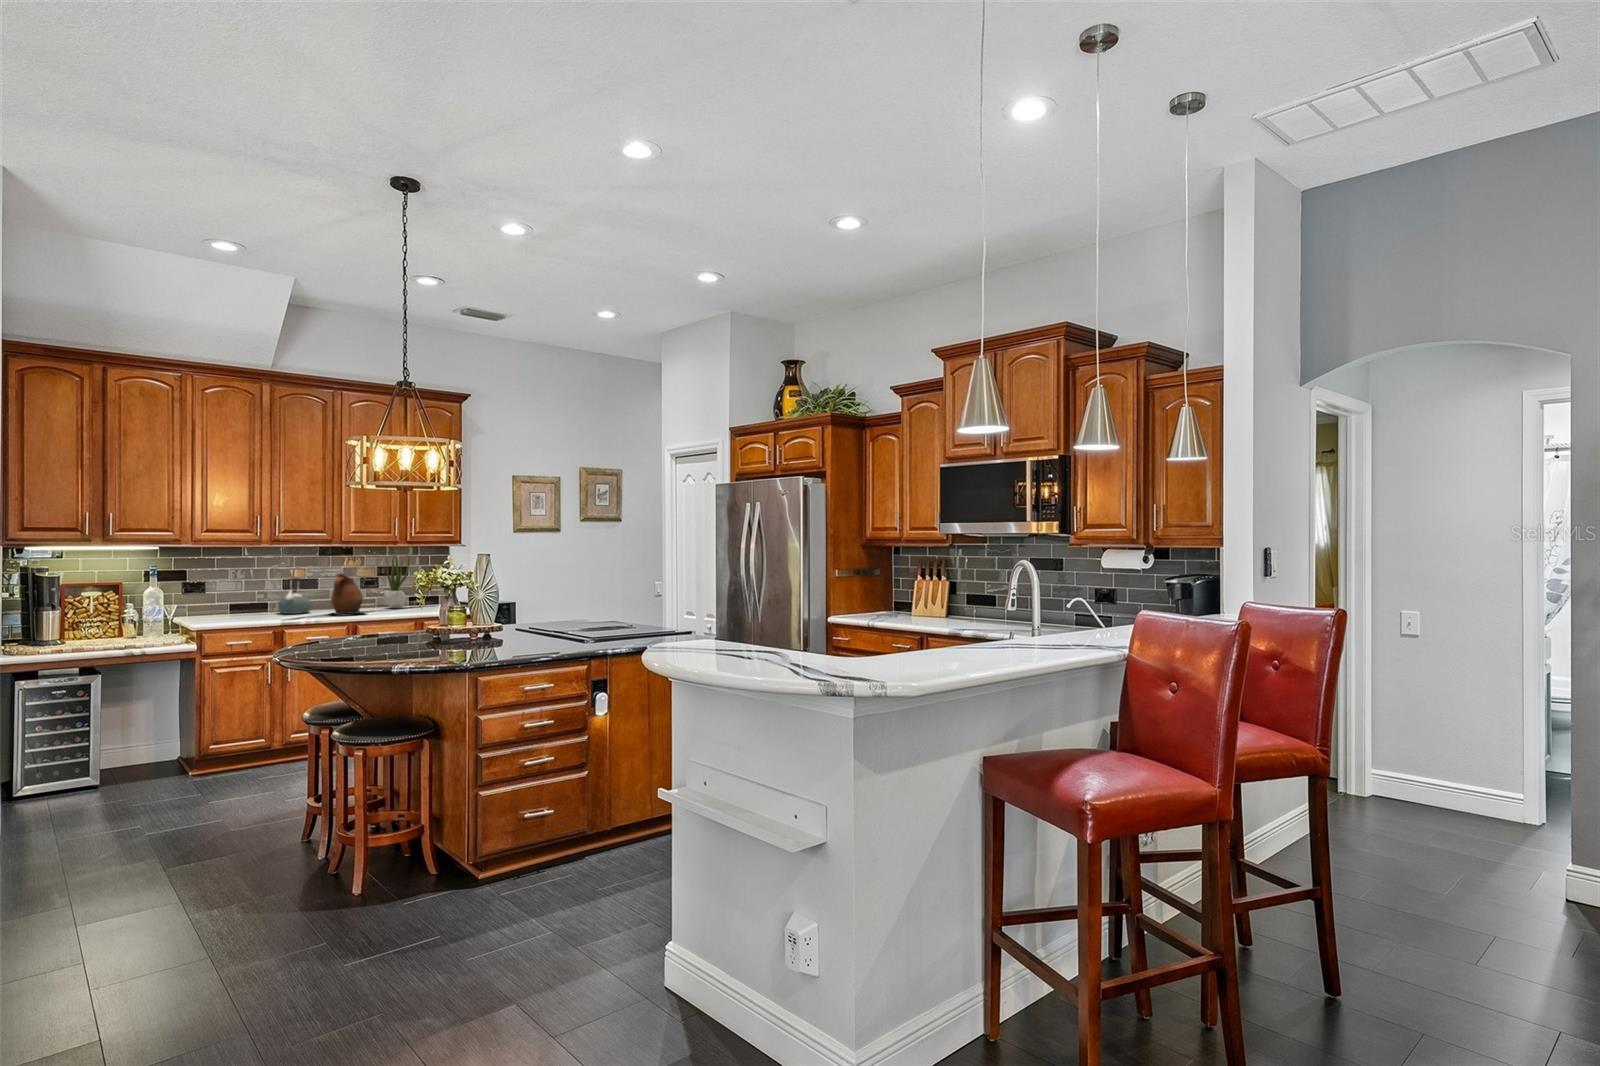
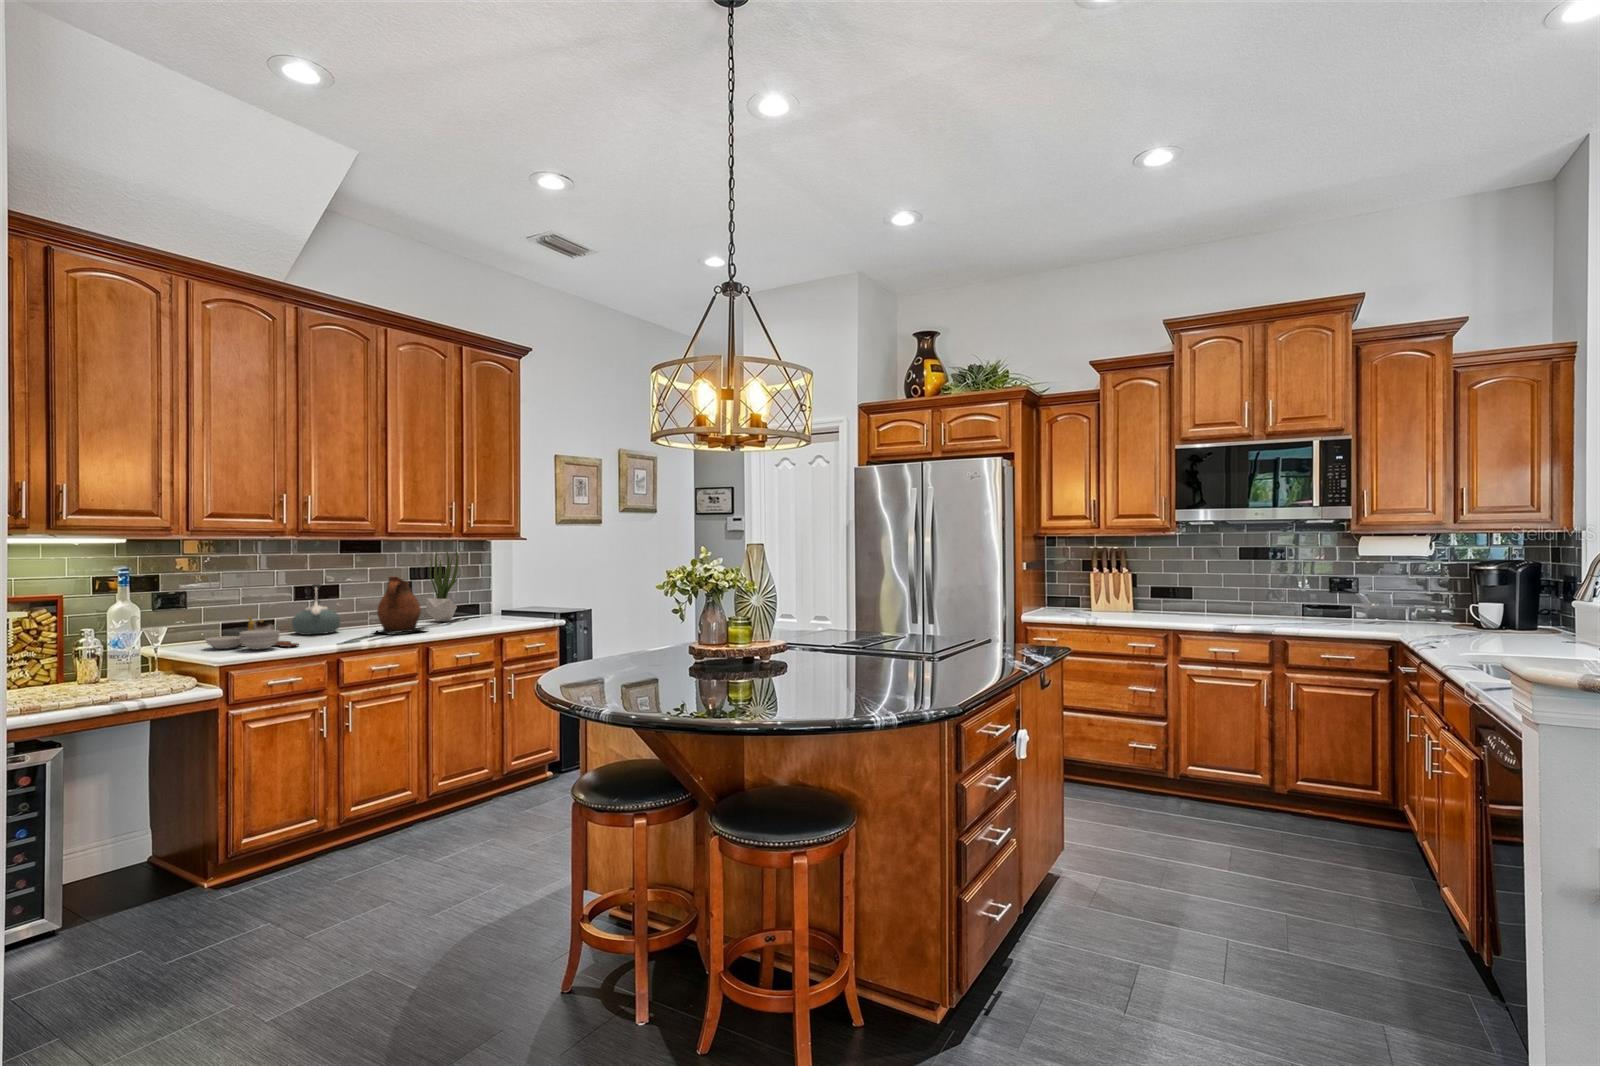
cutting board: none [205,600,263,621] -> present [205,617,299,649]

